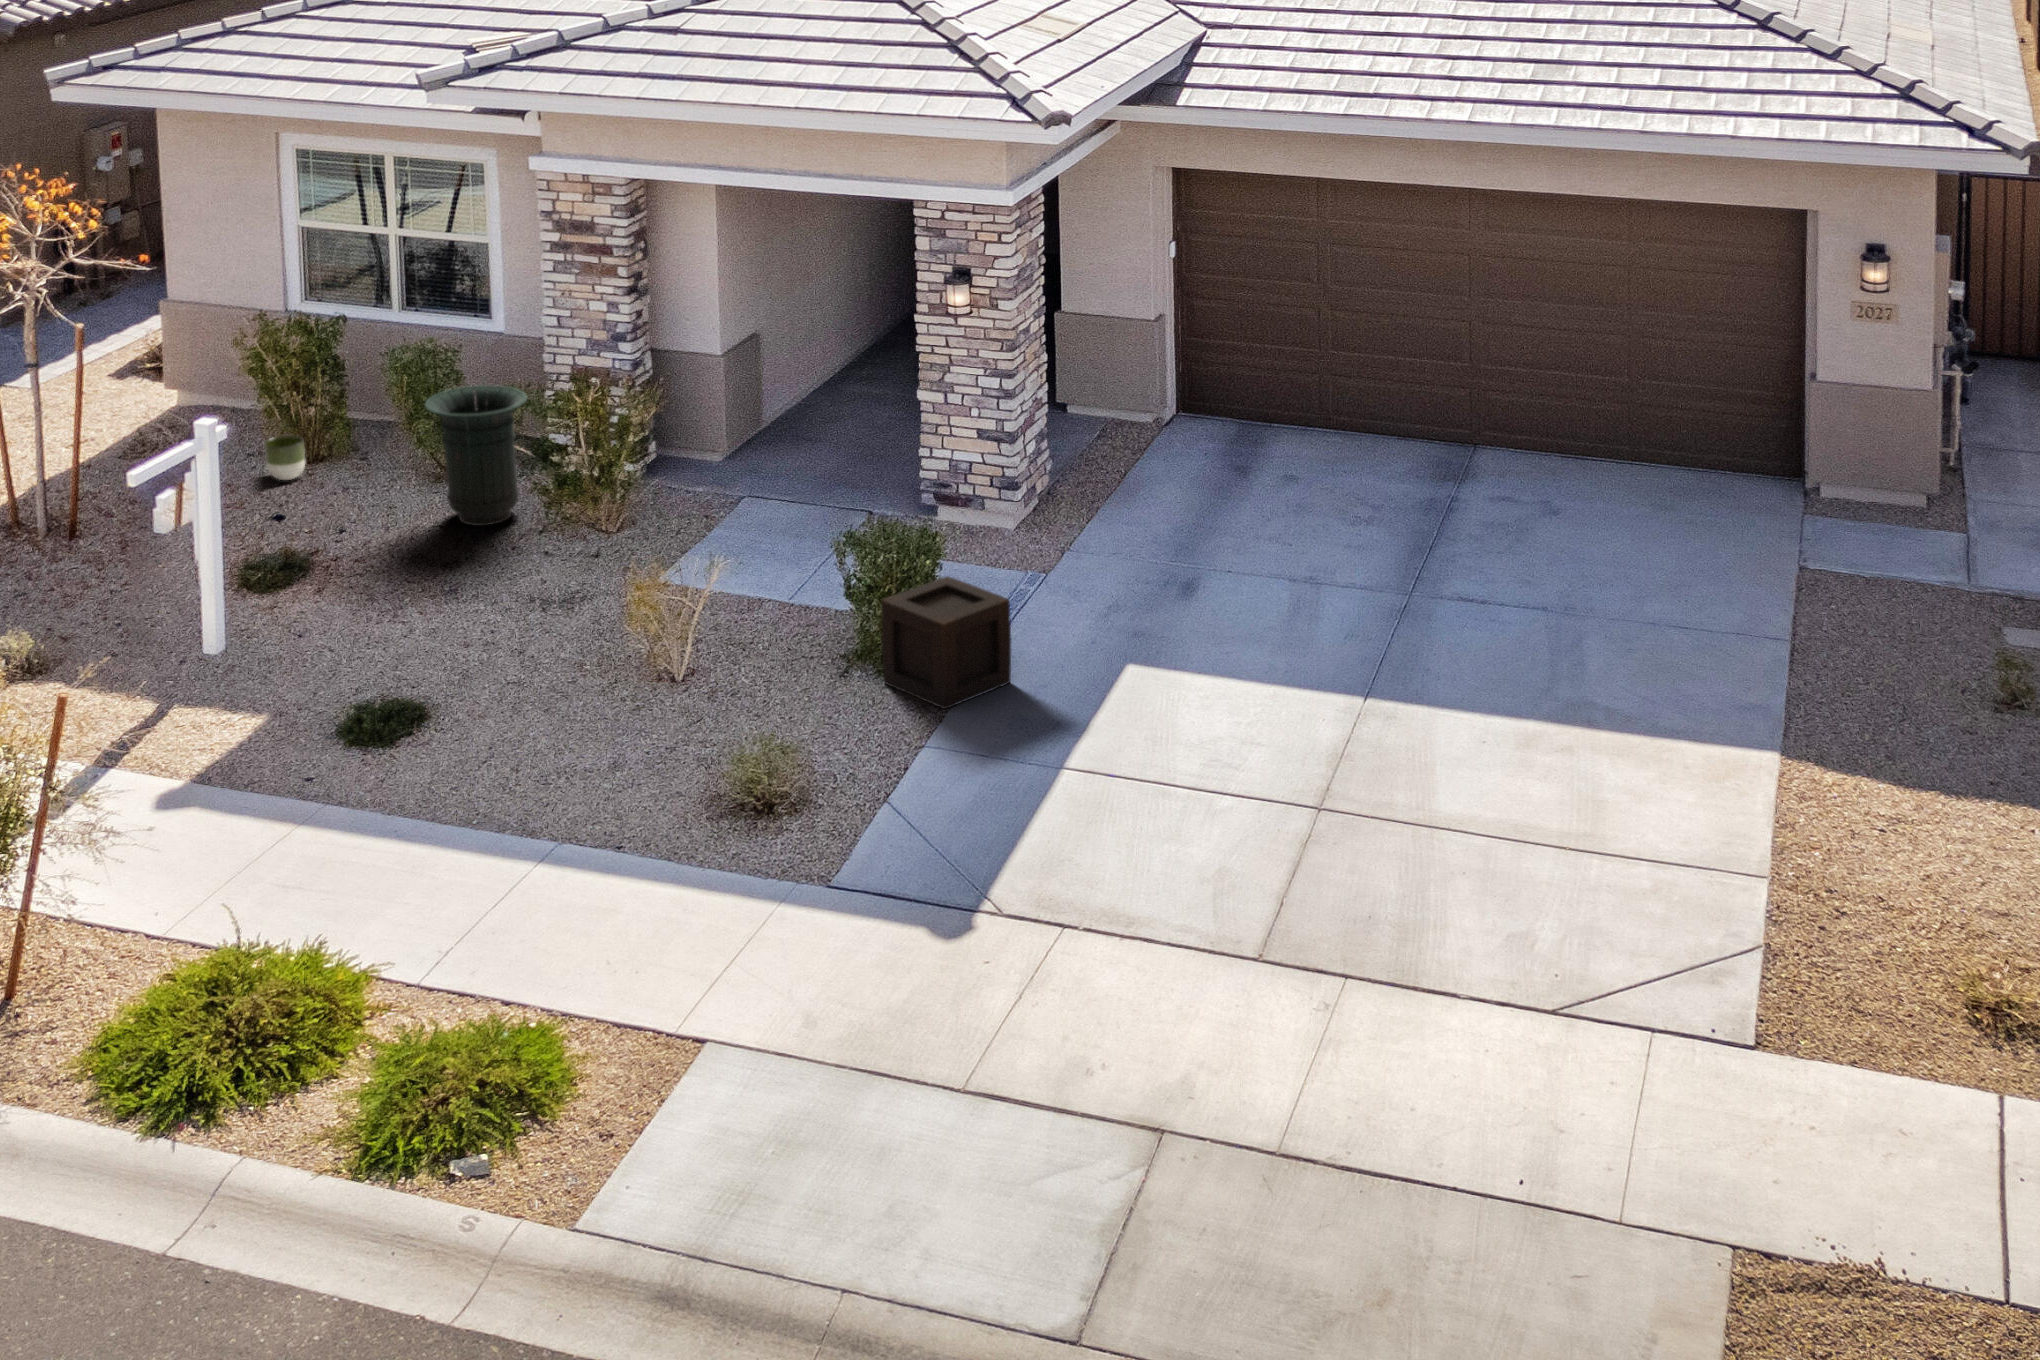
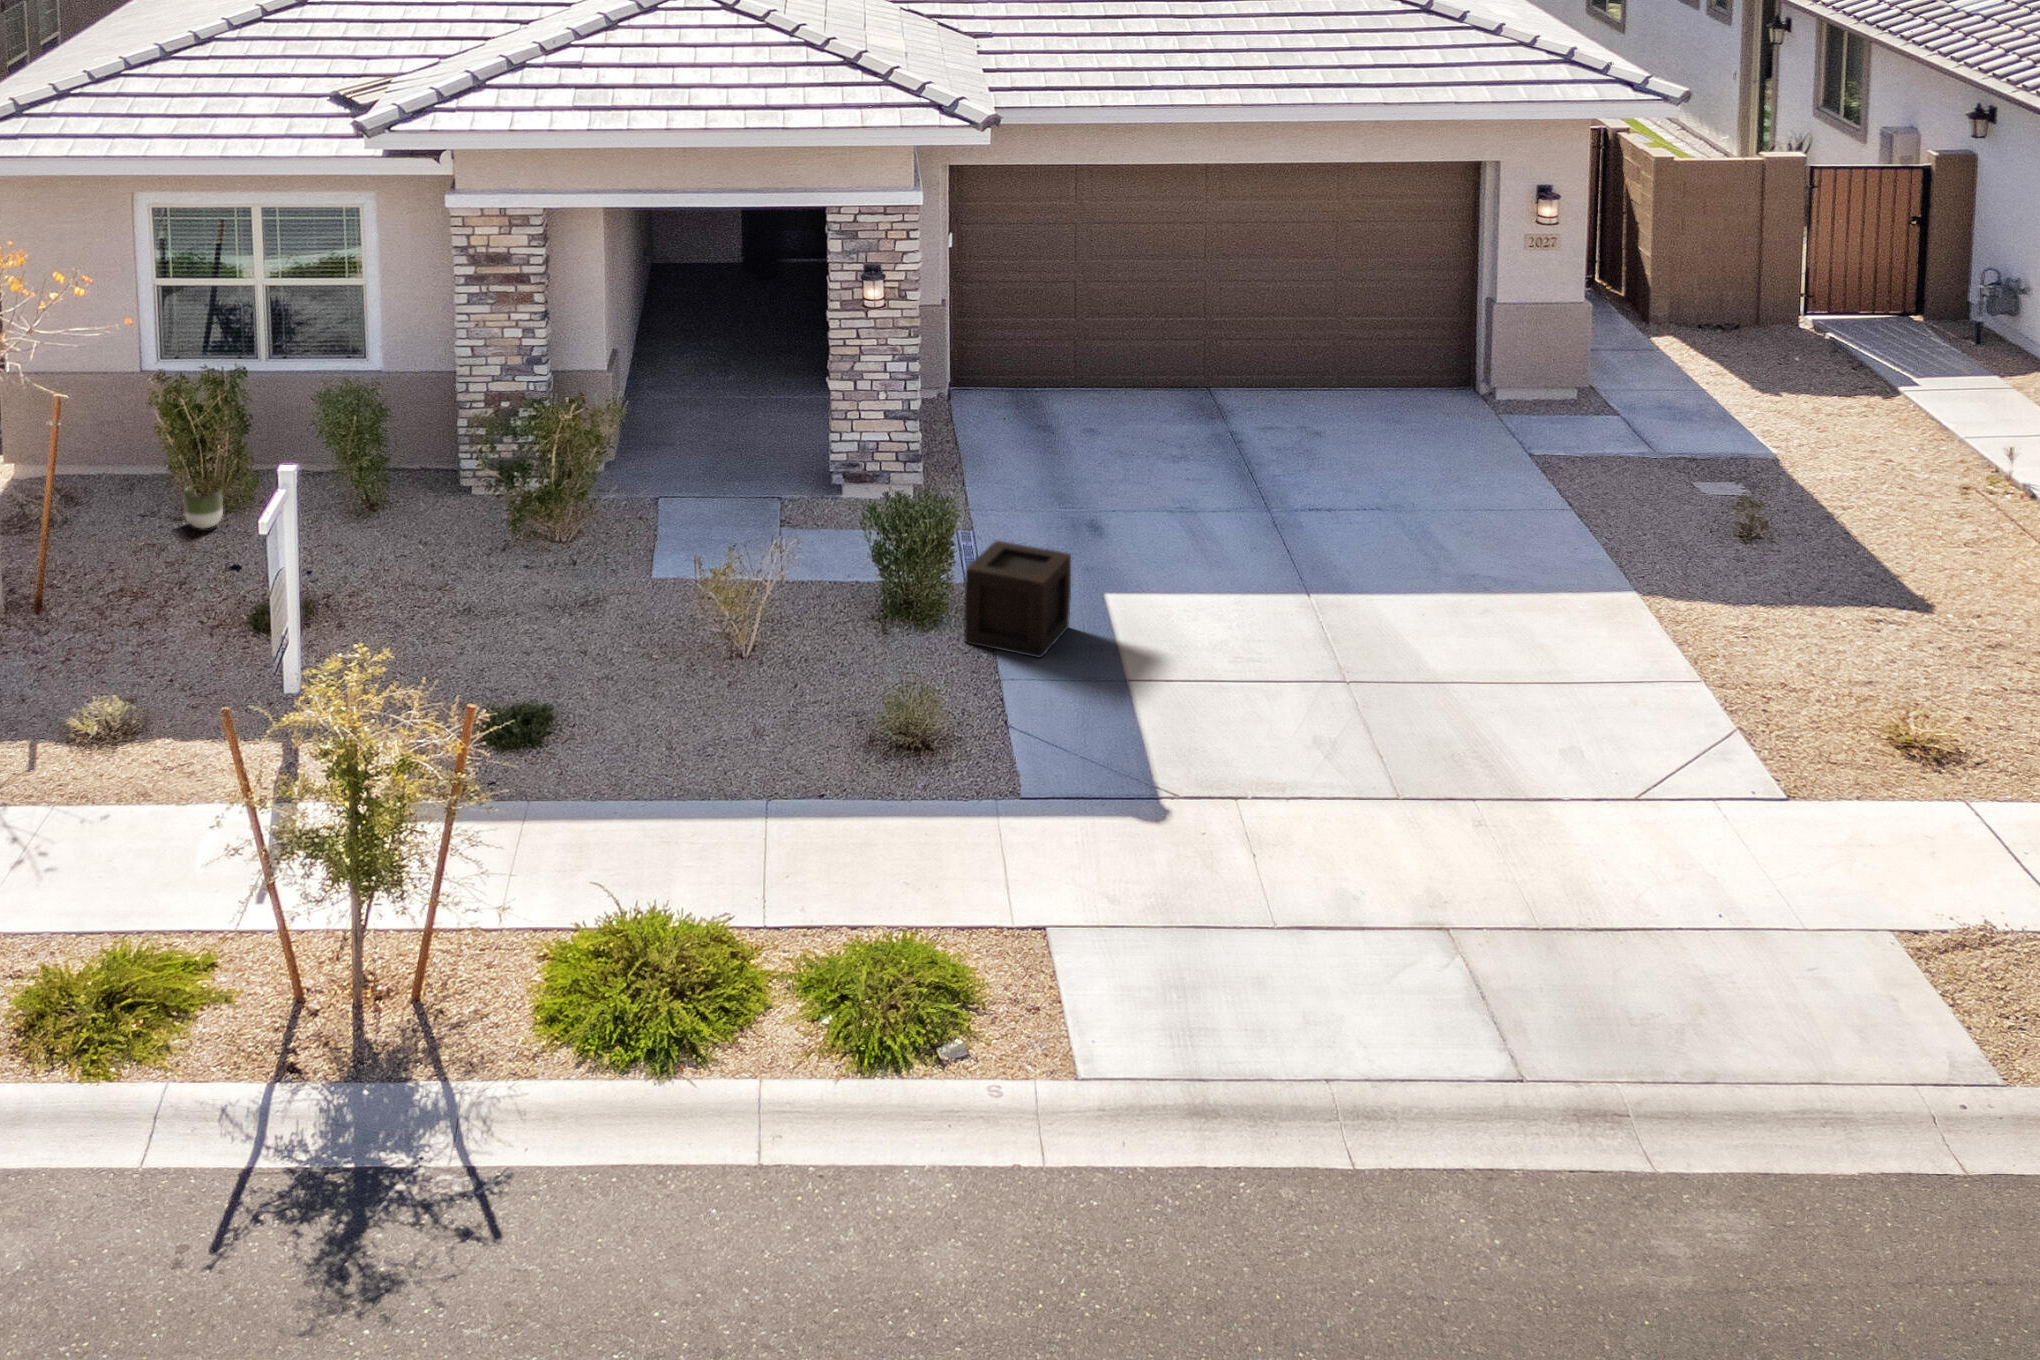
trash can: present [425,385,527,526] -> none [385,415,482,549]

